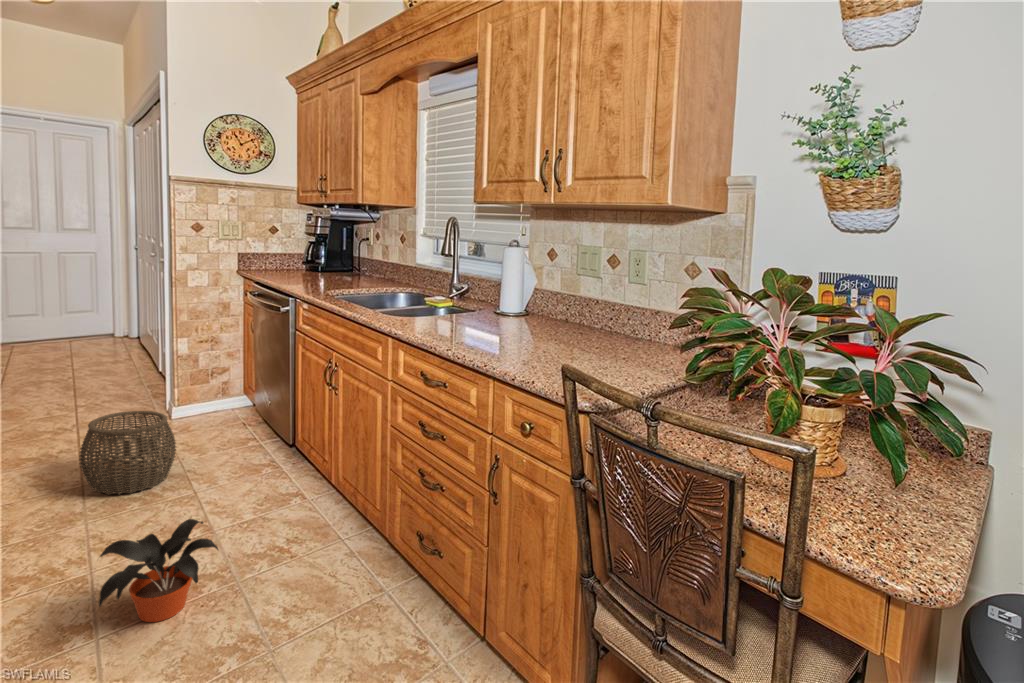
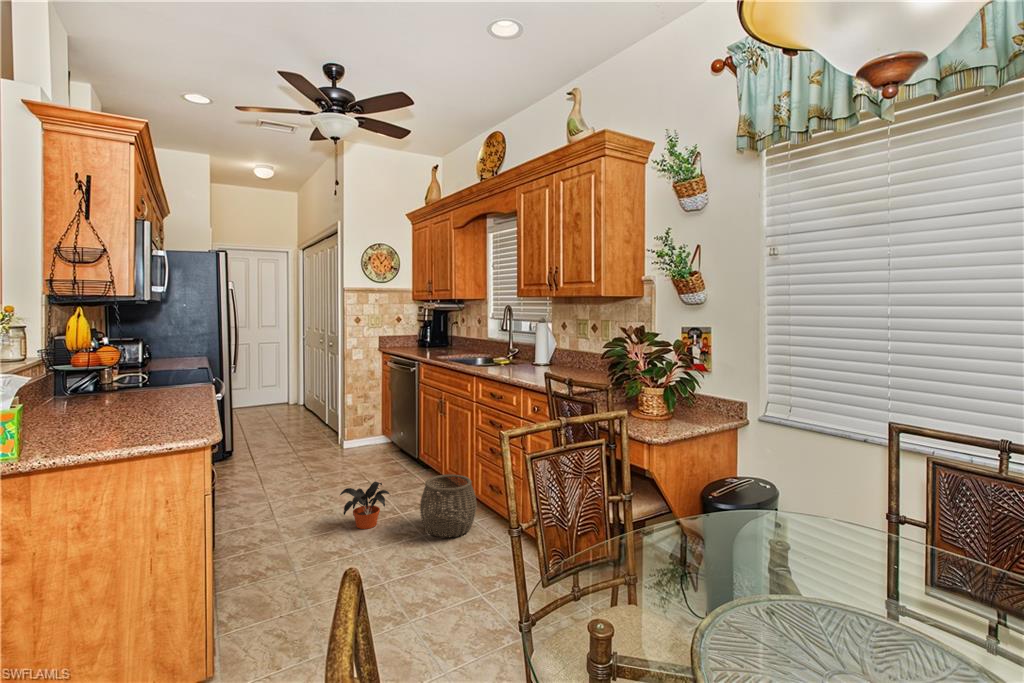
woven basket: present [79,411,176,495] -> present [420,474,477,537]

